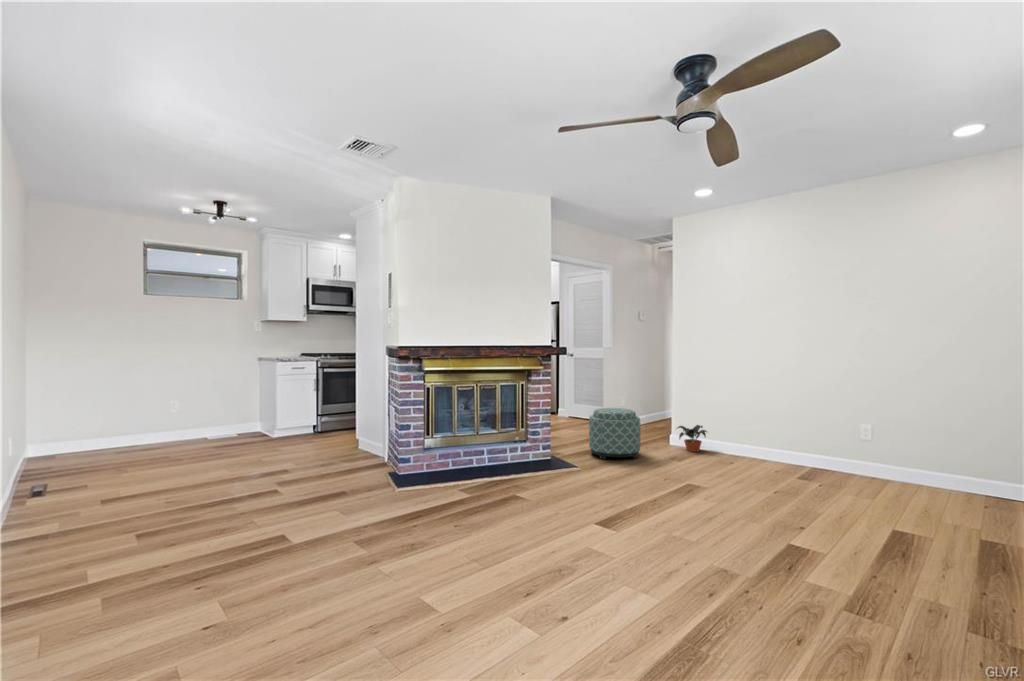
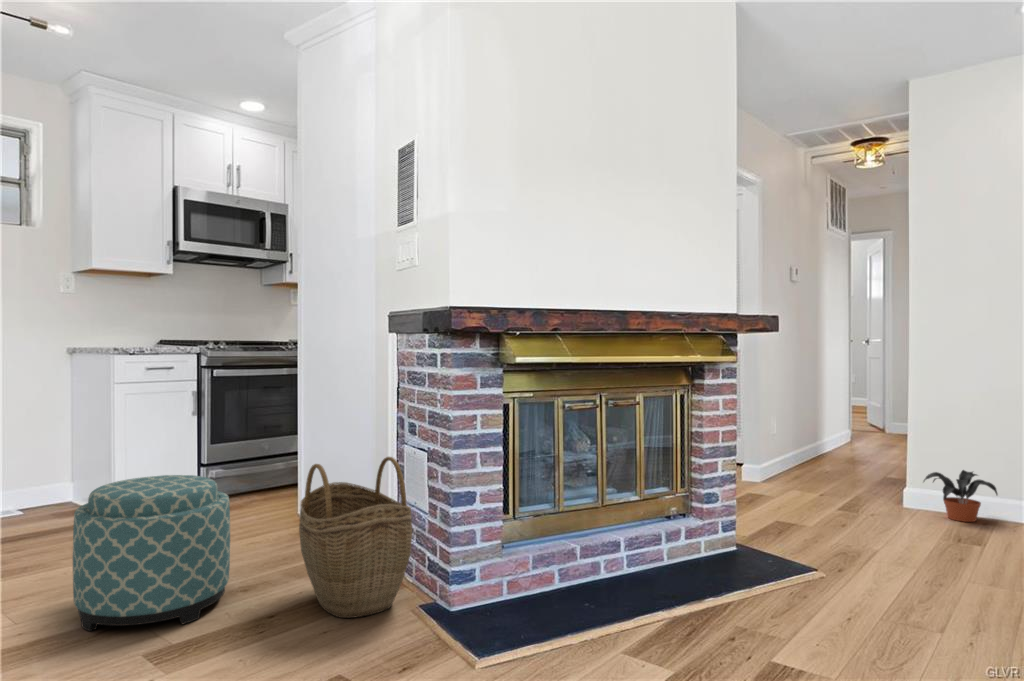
ottoman: present [589,408,641,459] -> present [73,475,230,631]
woven basket: none [342,410,387,476] -> present [299,457,412,618]

